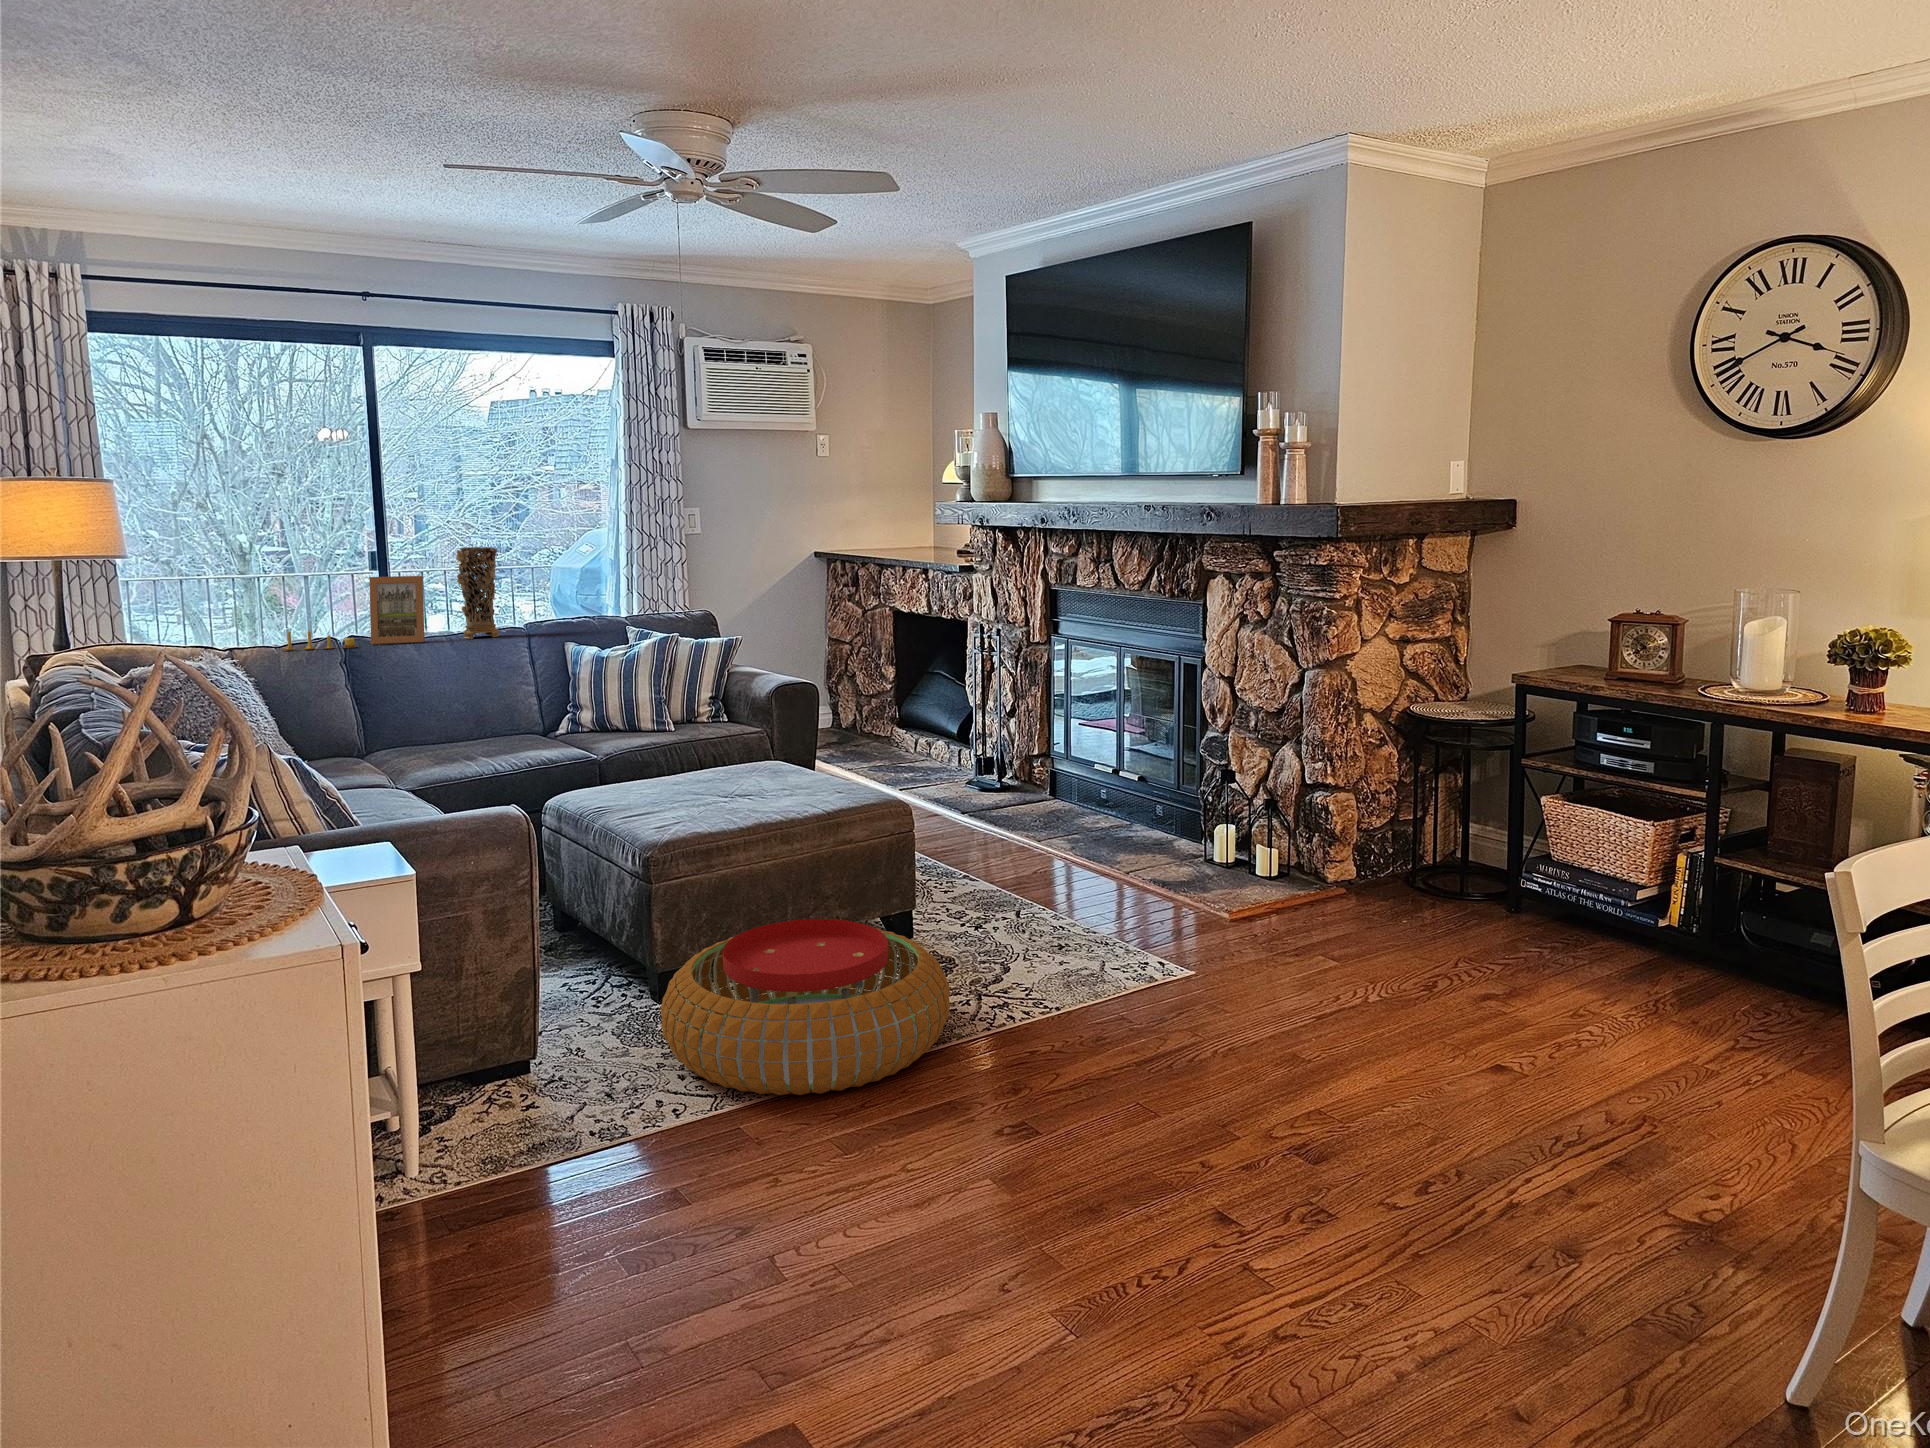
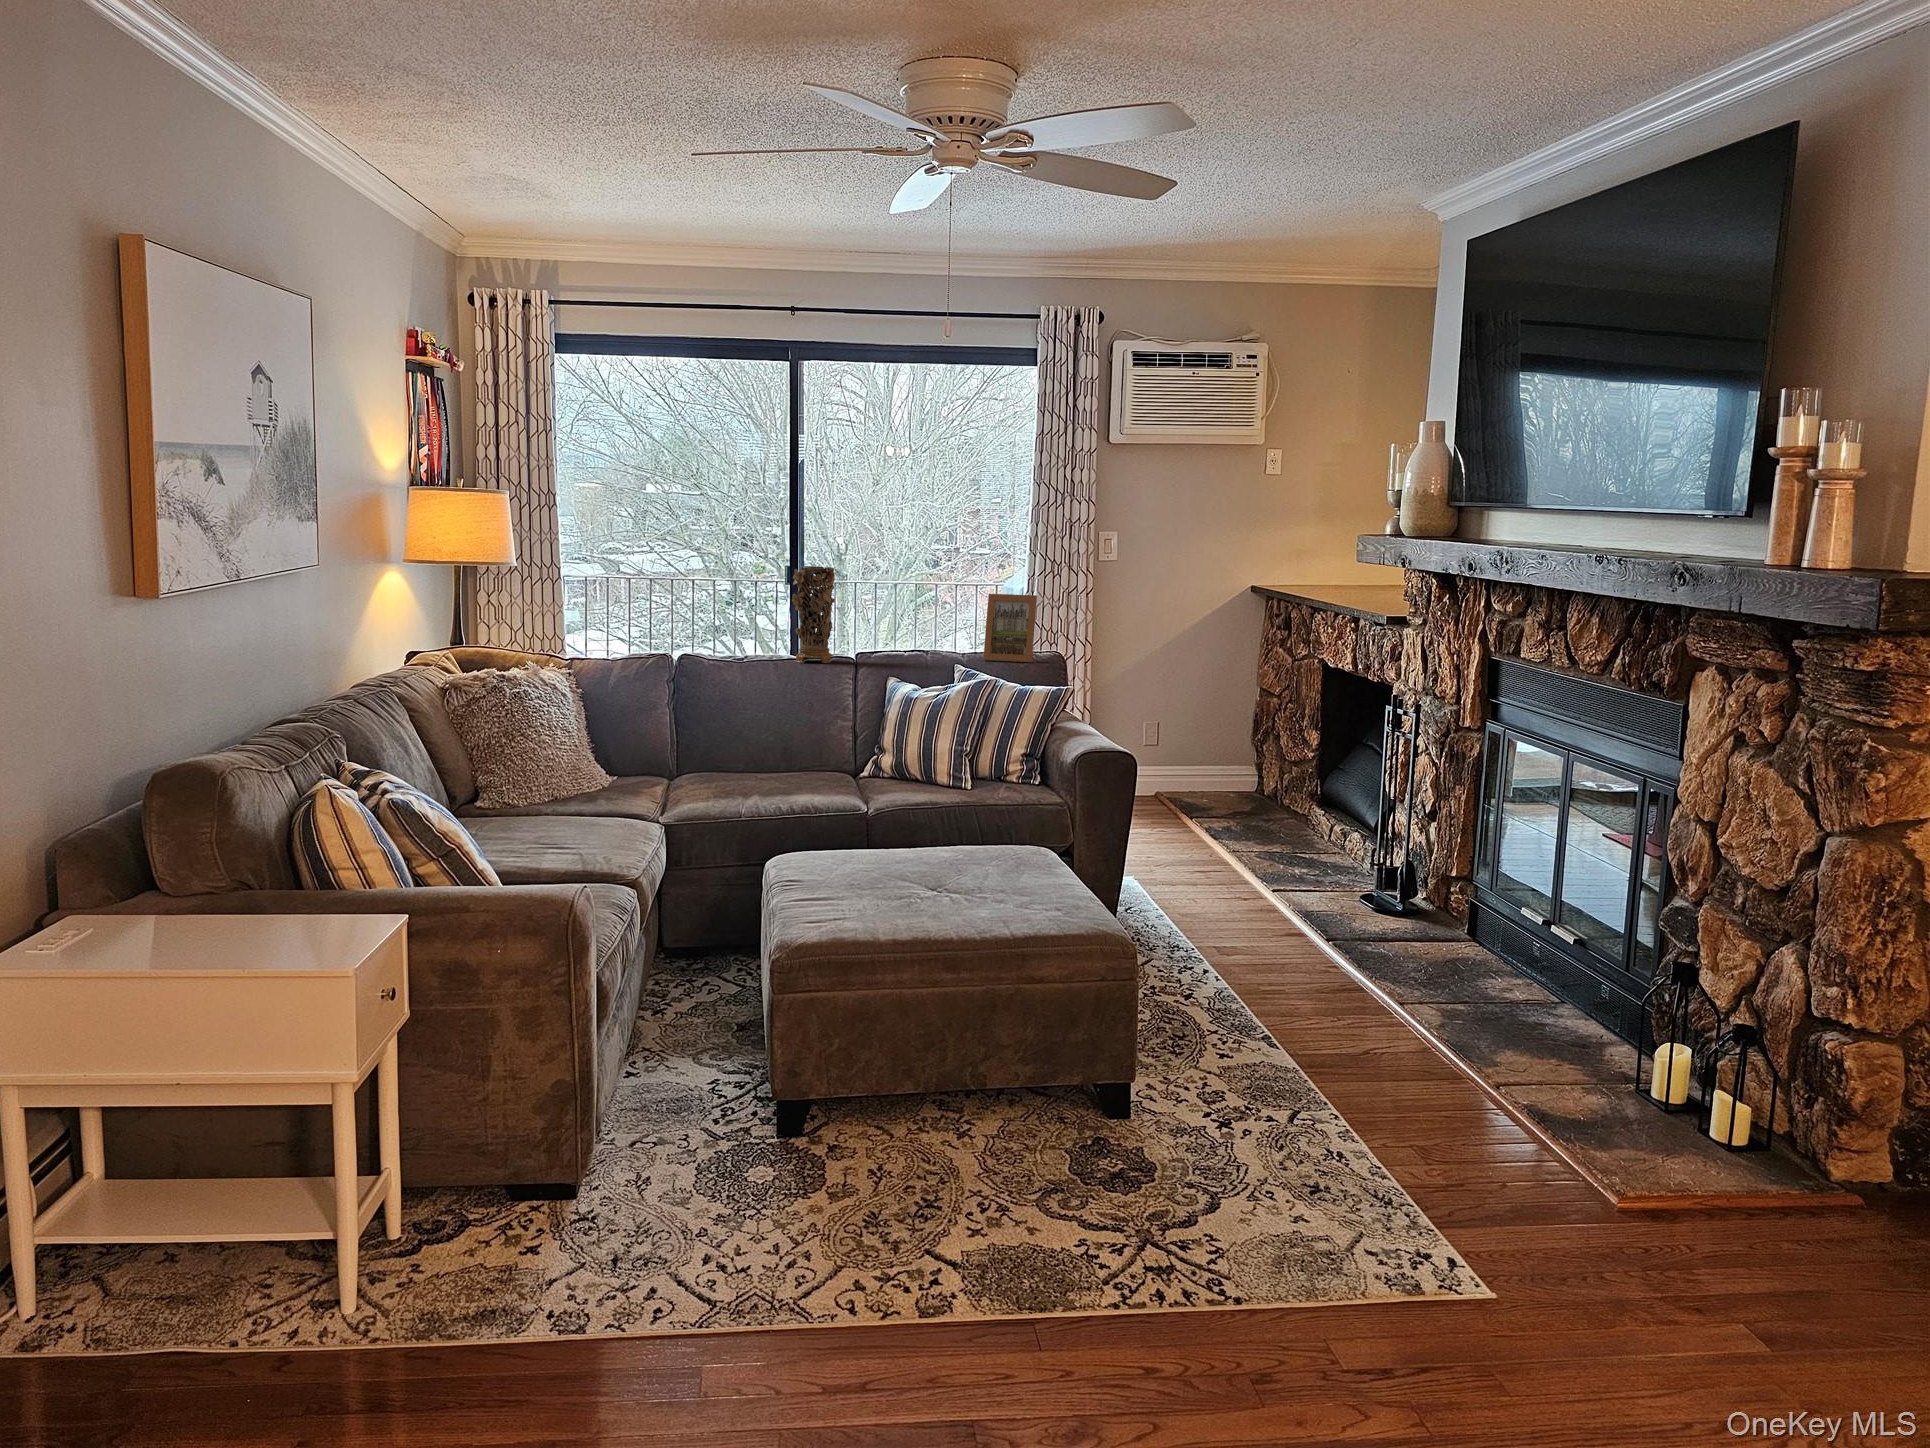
picture frame: present [369,576,425,645] -> present [983,594,1037,663]
candle: present [283,631,358,650] -> none [626,640,690,663]
pouf: present [661,919,950,1095] -> none [691,1079,1071,1349]

